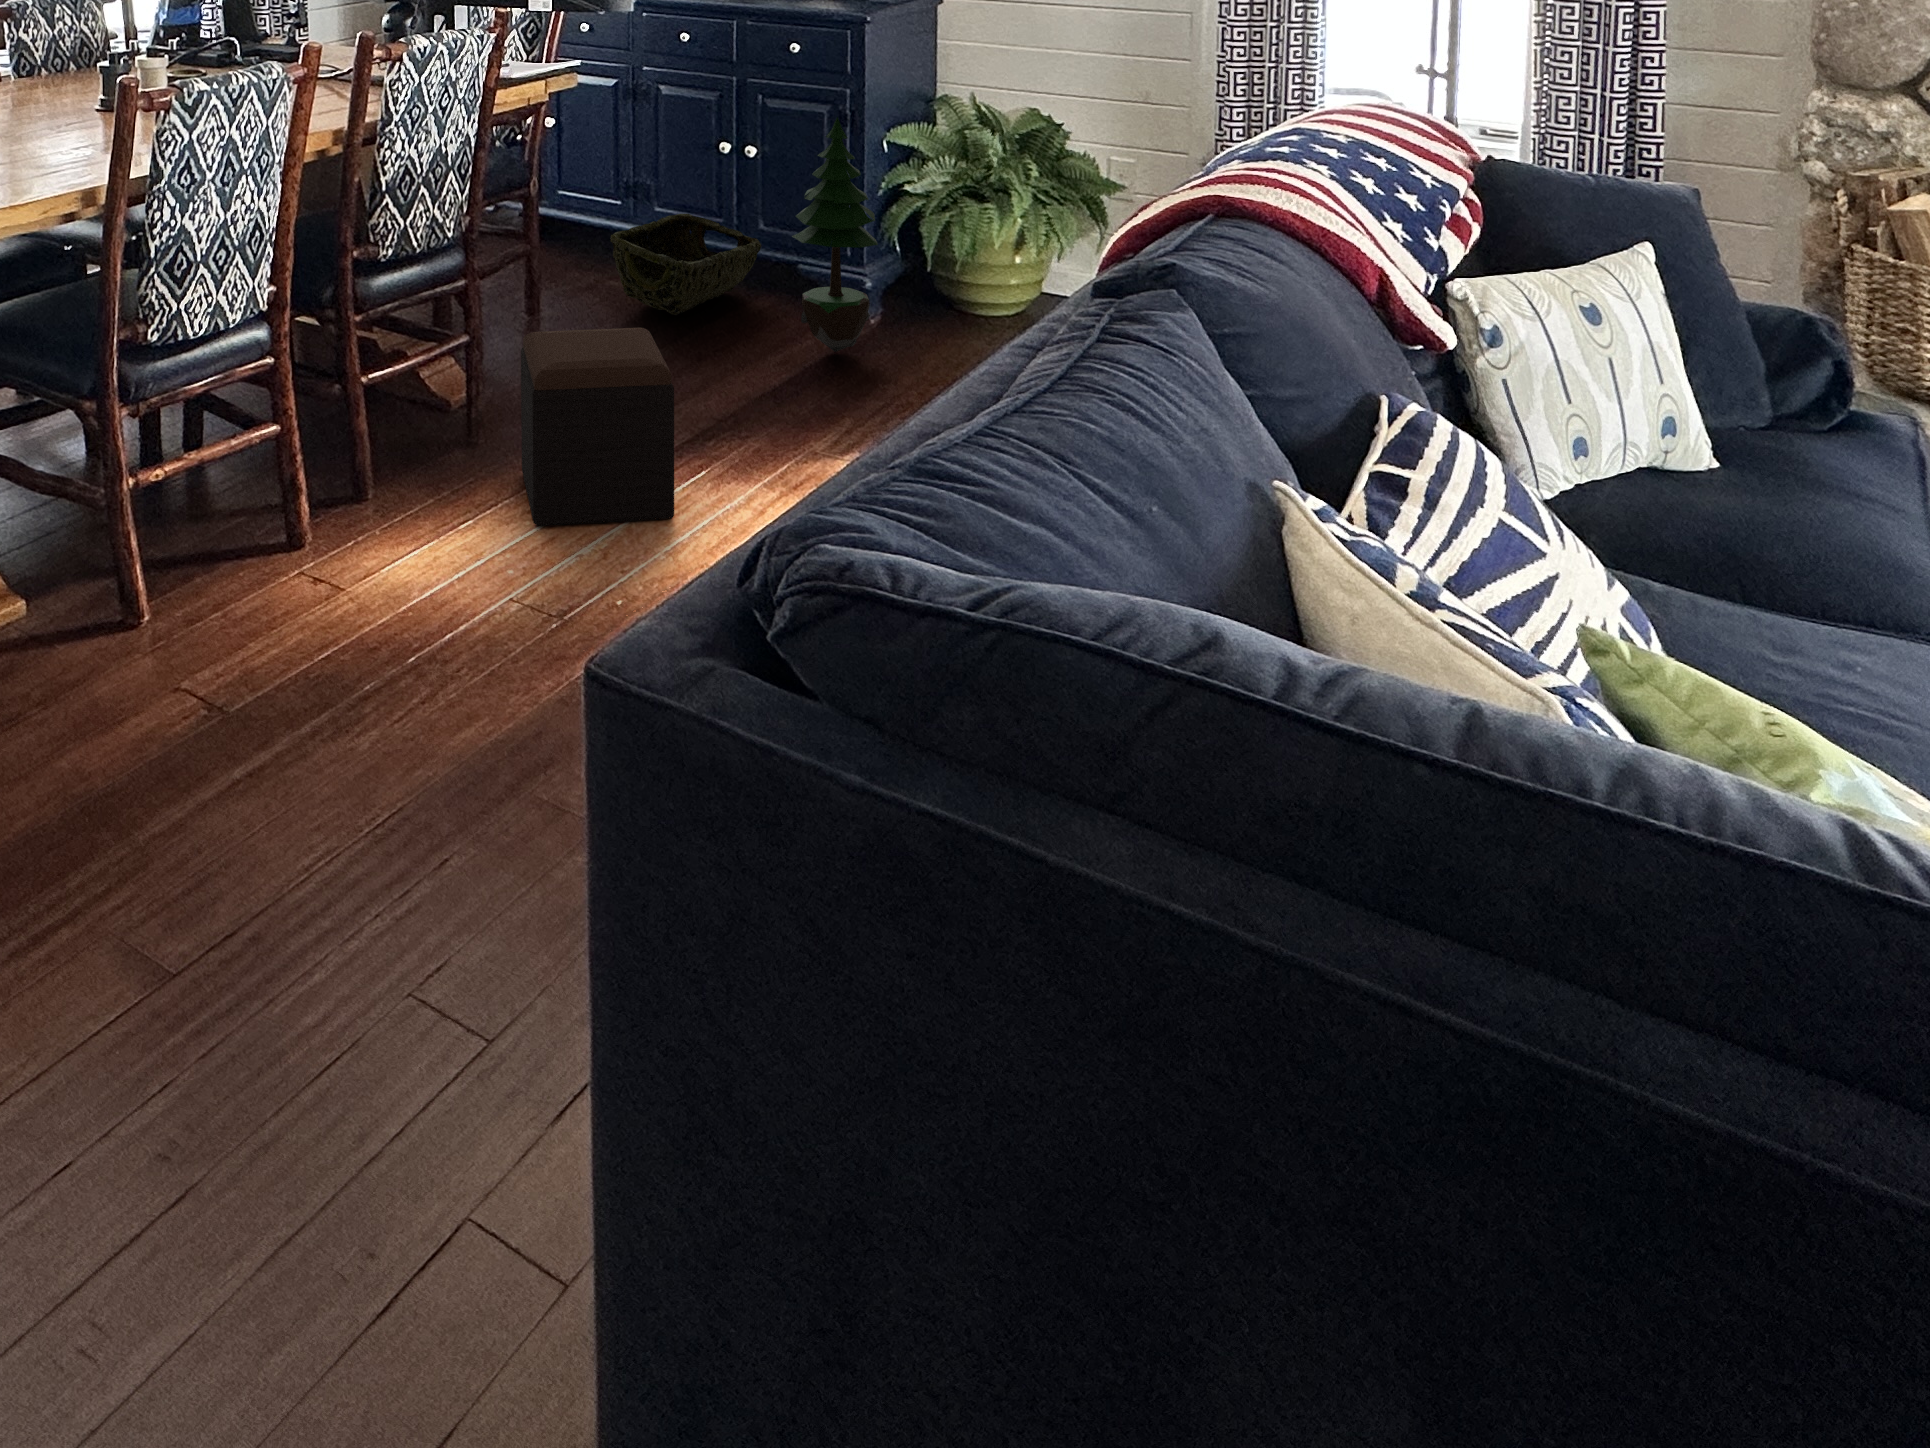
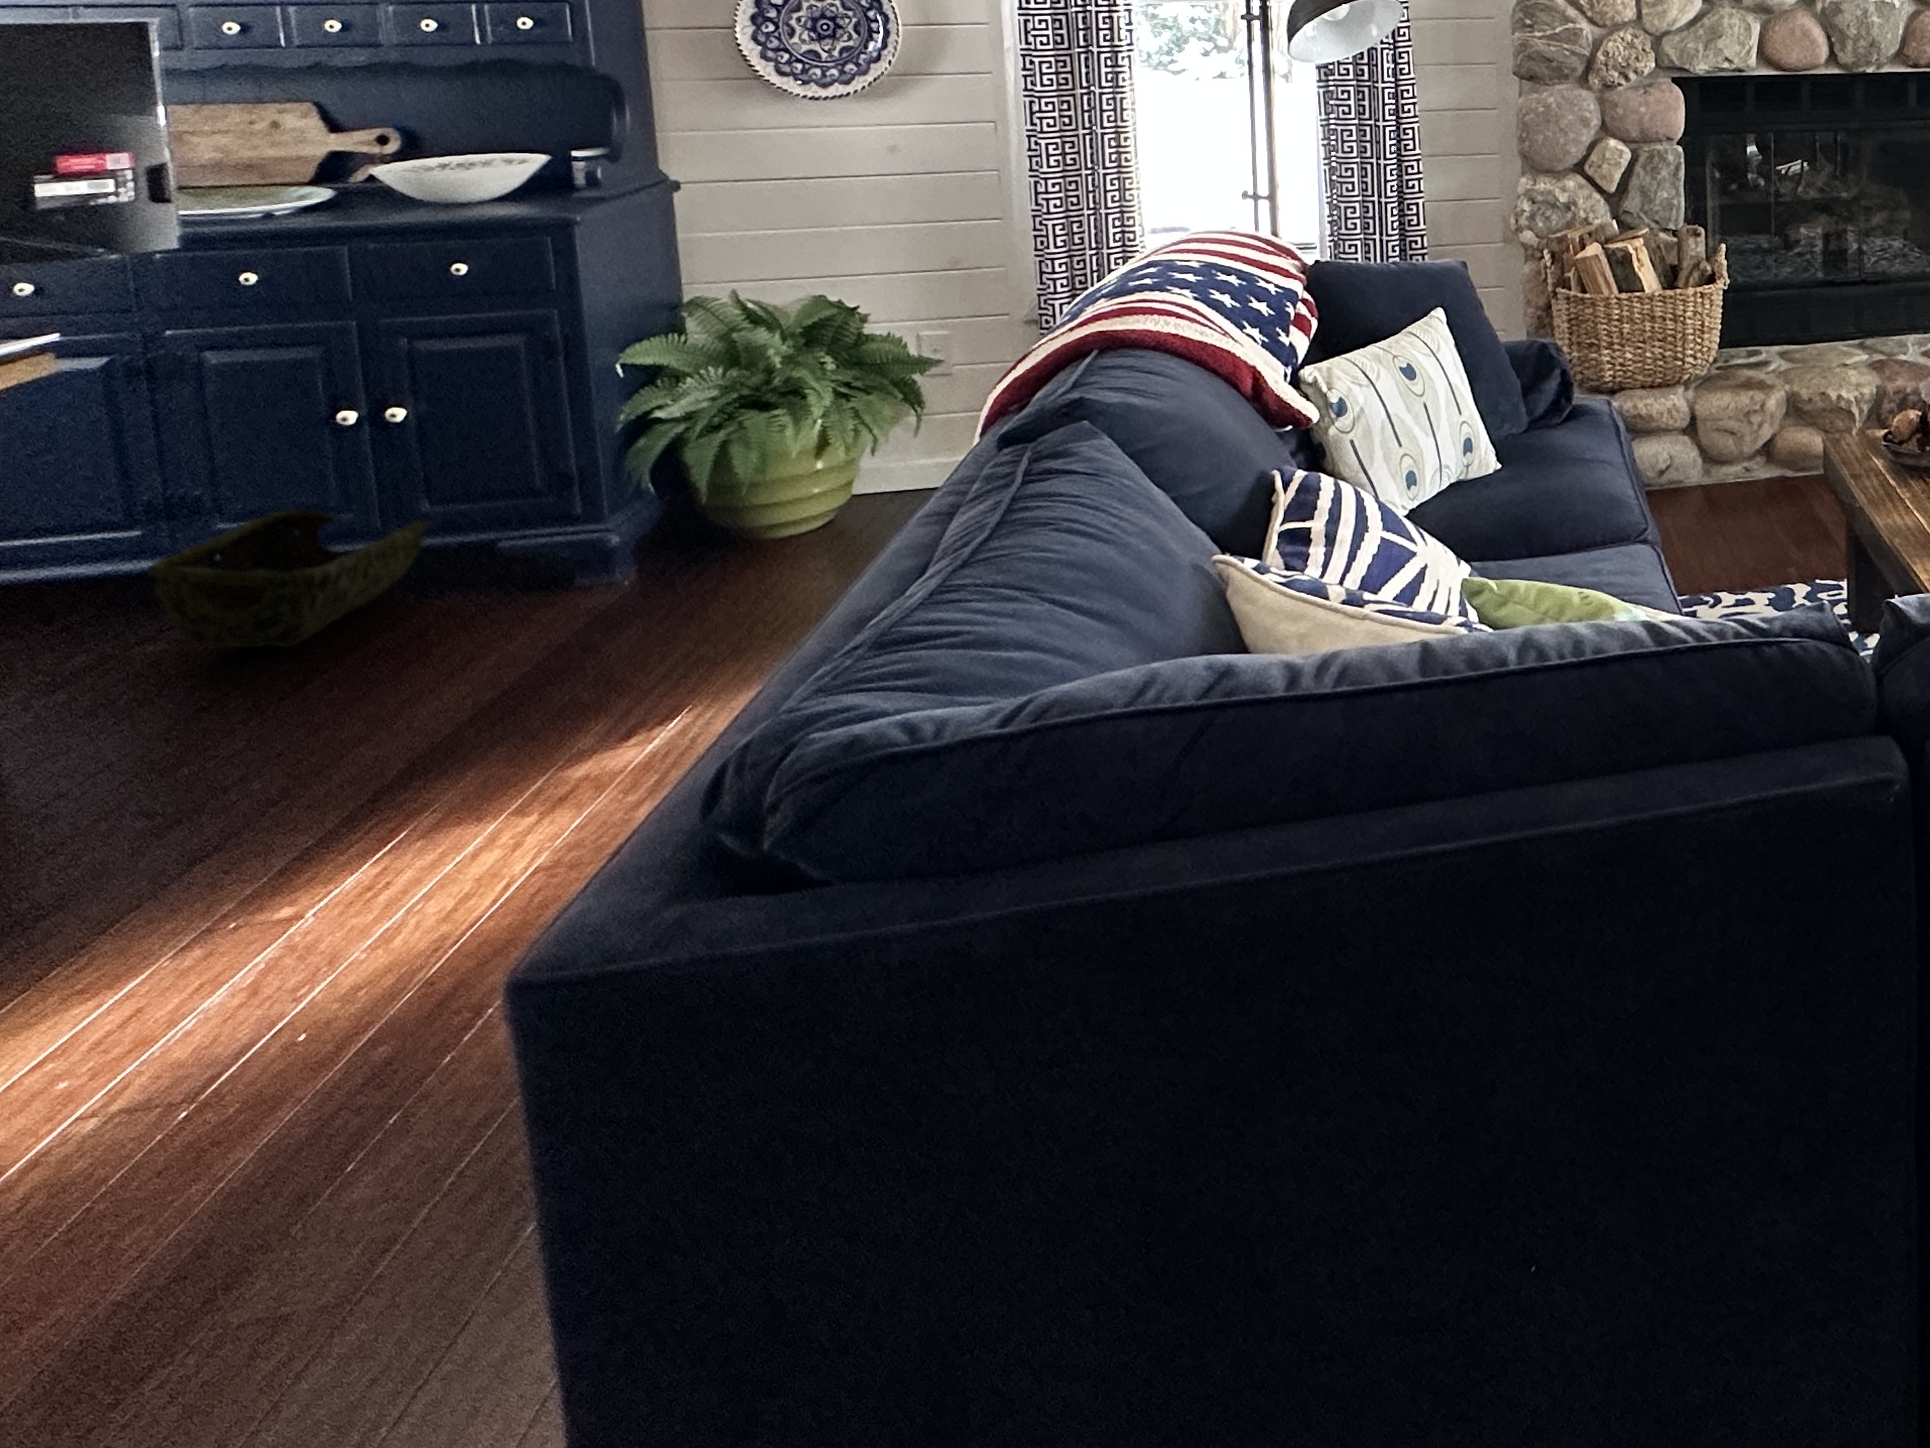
potted tree: present [792,117,878,352] -> none [493,338,630,623]
footstool: present [521,328,674,526] -> none [20,665,370,989]

